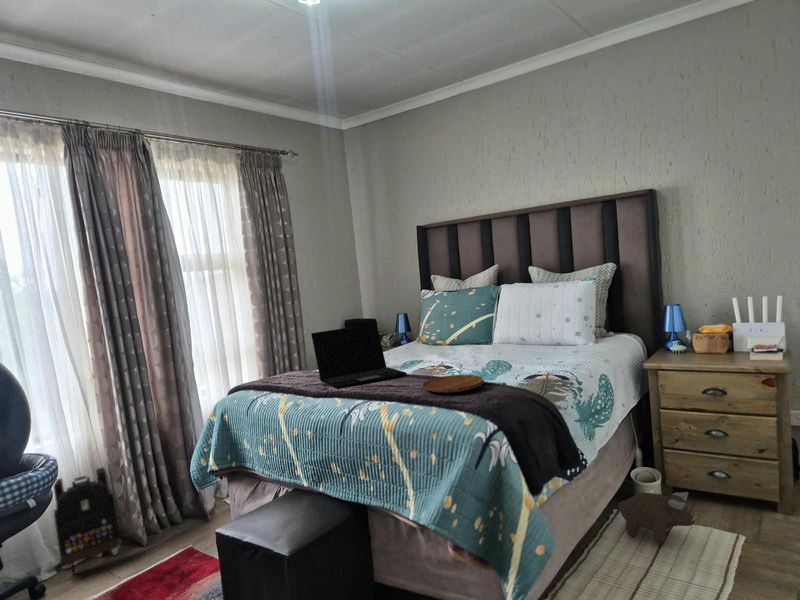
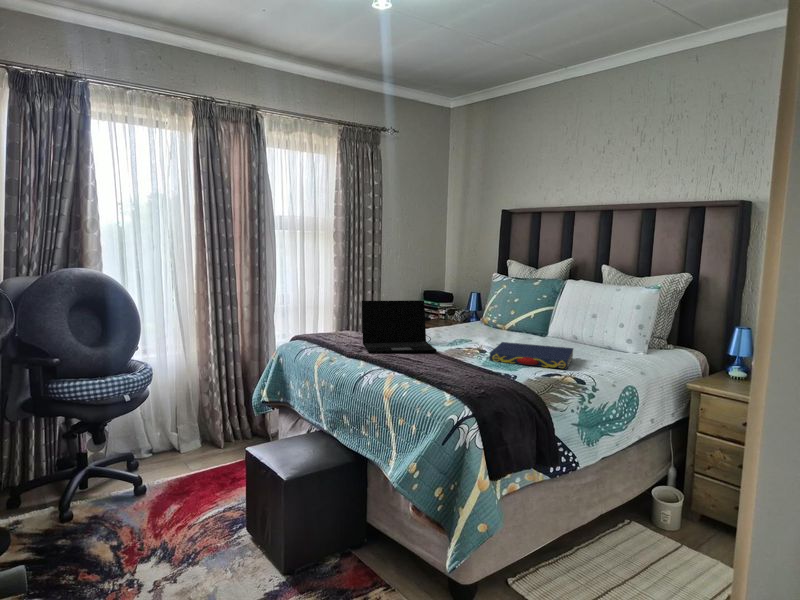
book: none [464,348,546,374] -> present [489,342,573,369]
tray: present [423,375,484,393] -> none [433,359,492,376]
backpack: present [54,468,121,575] -> none [150,383,196,461]
plush toy: present [619,492,697,545] -> none [621,509,694,563]

